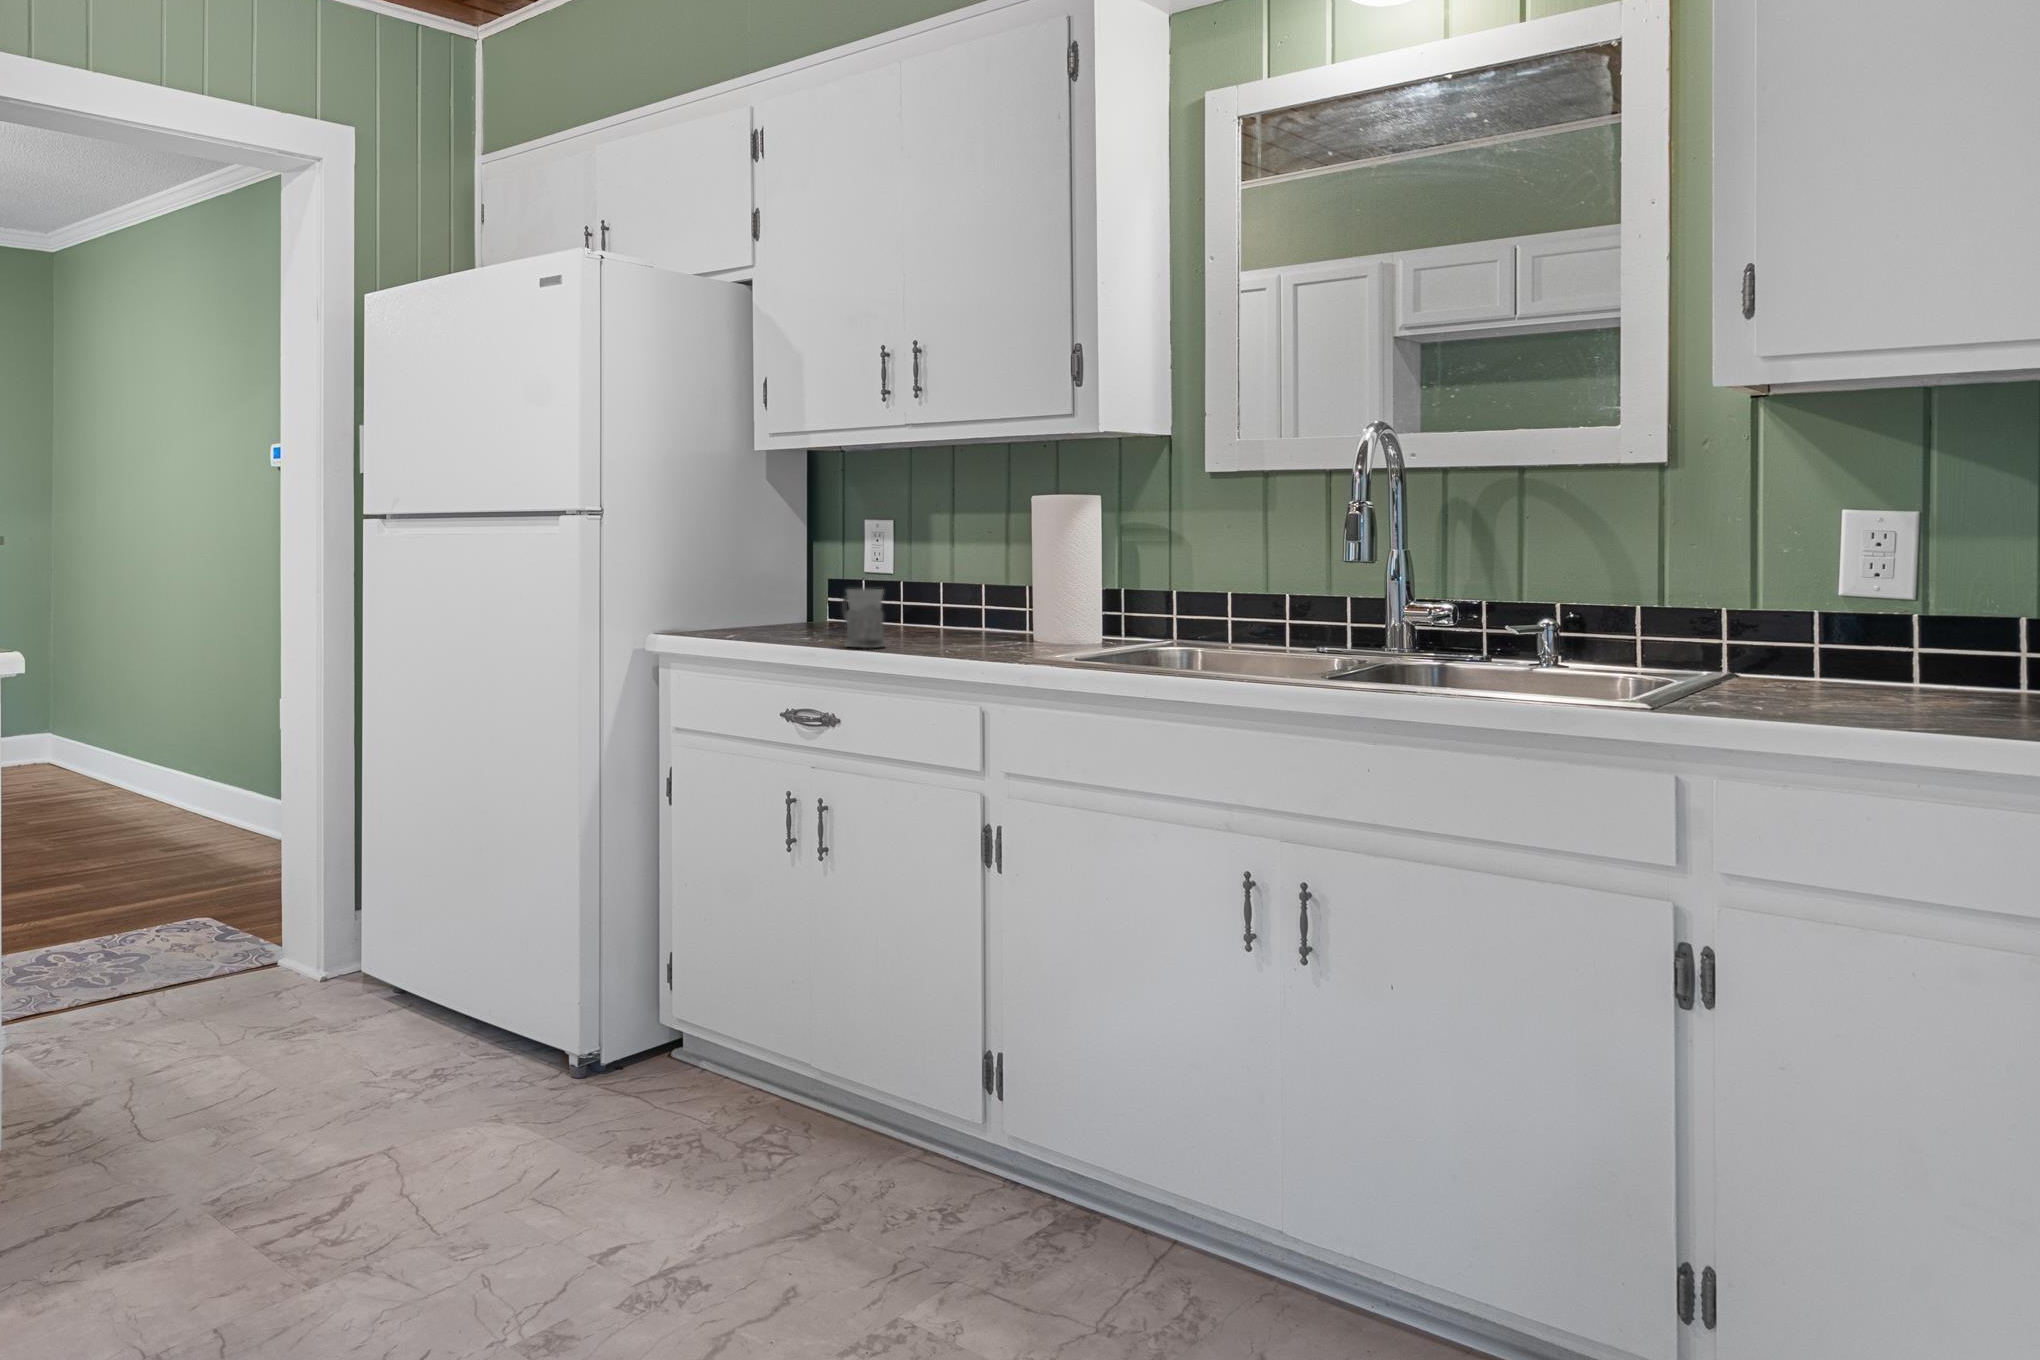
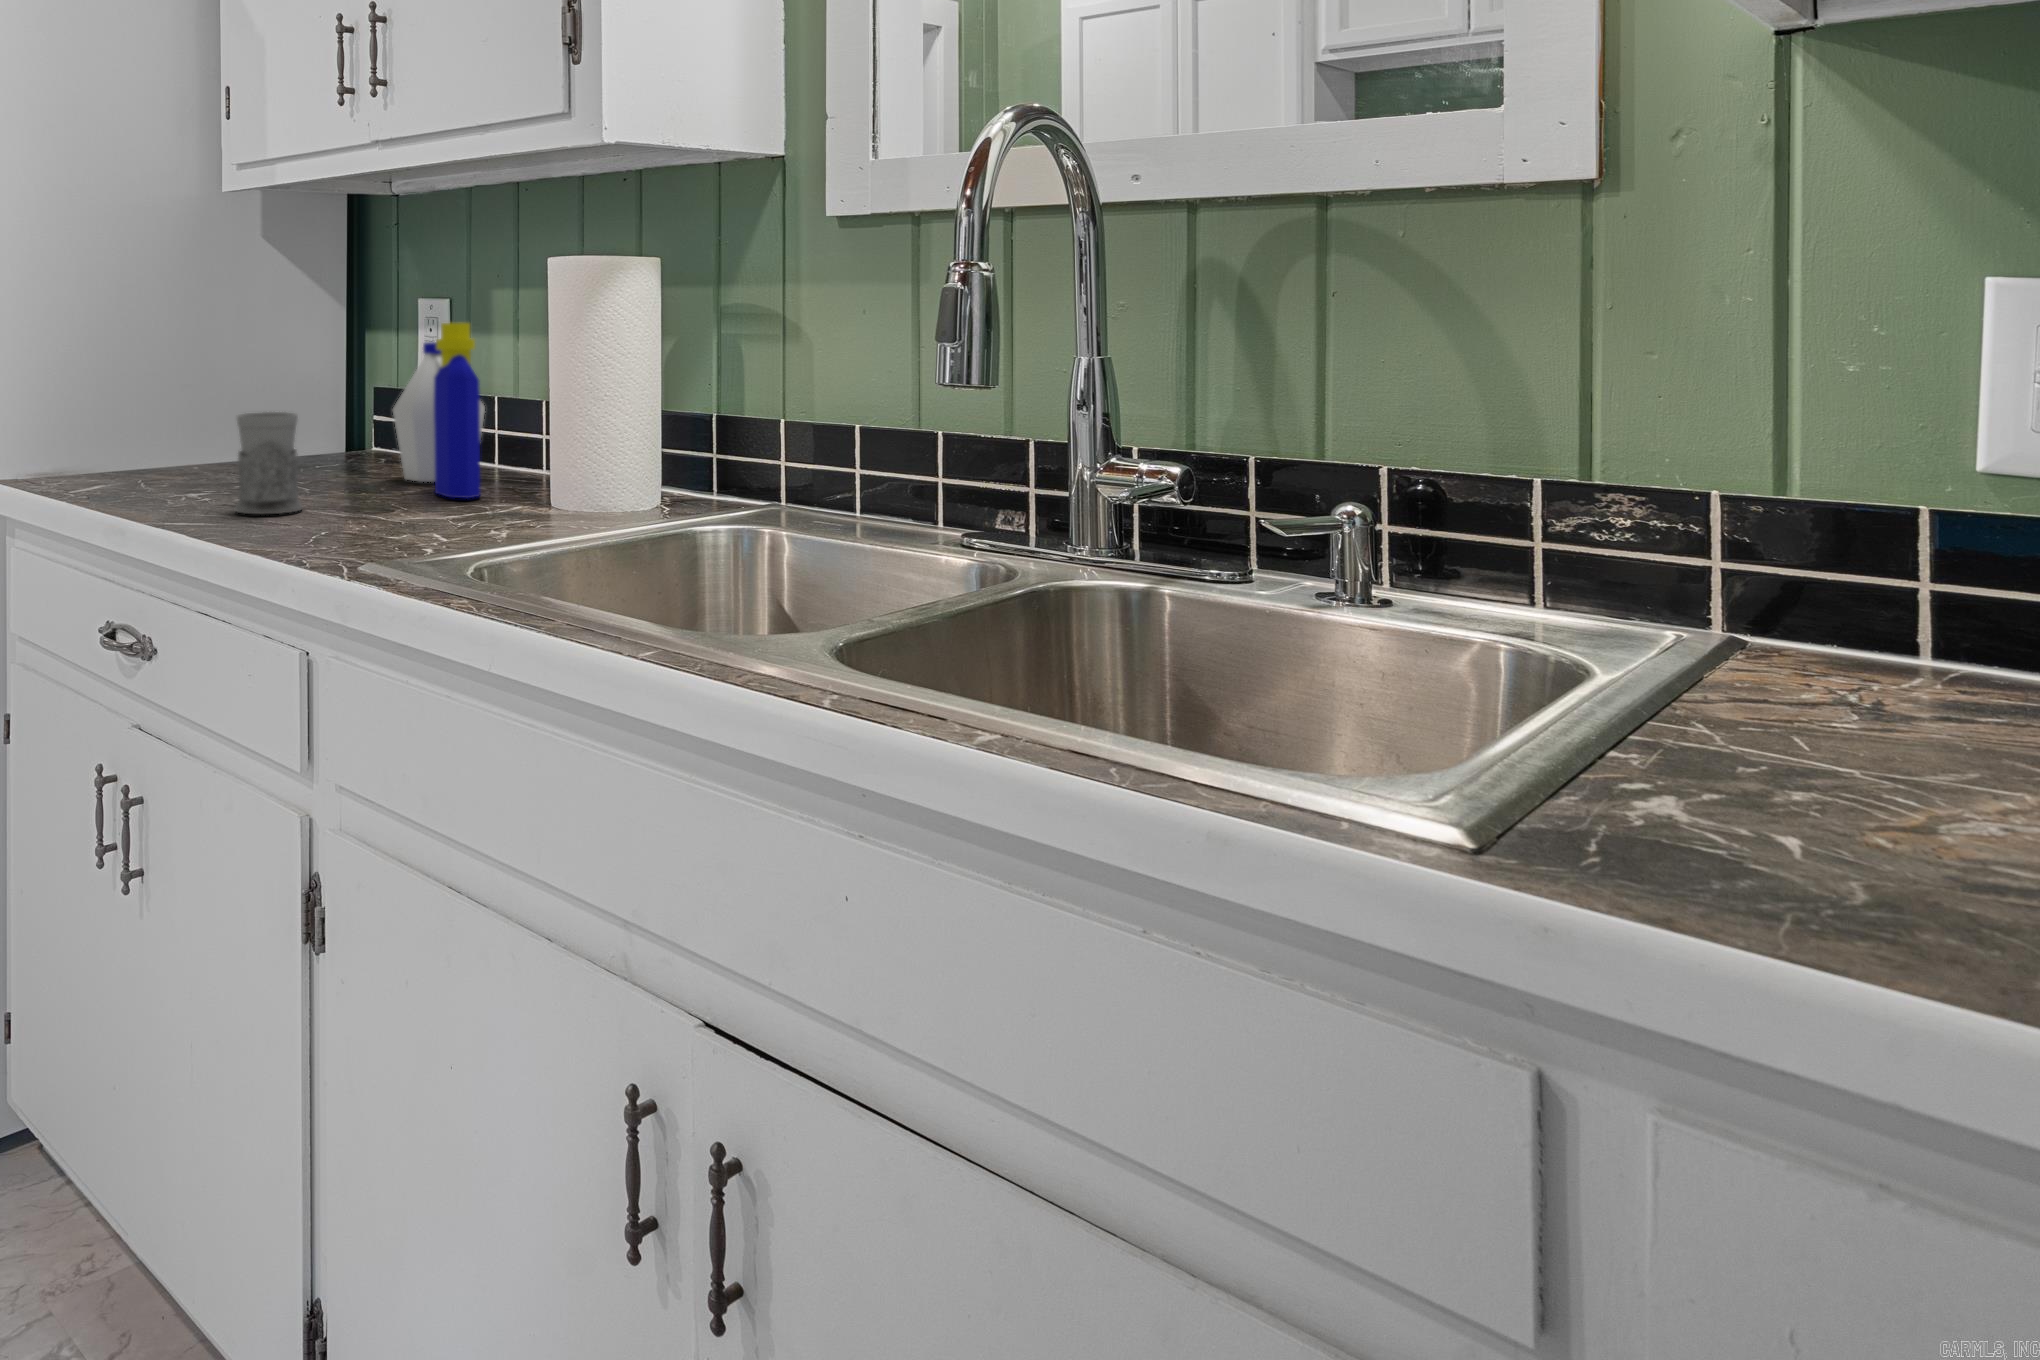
bottle: none [896,536,979,641] -> present [393,323,485,498]

